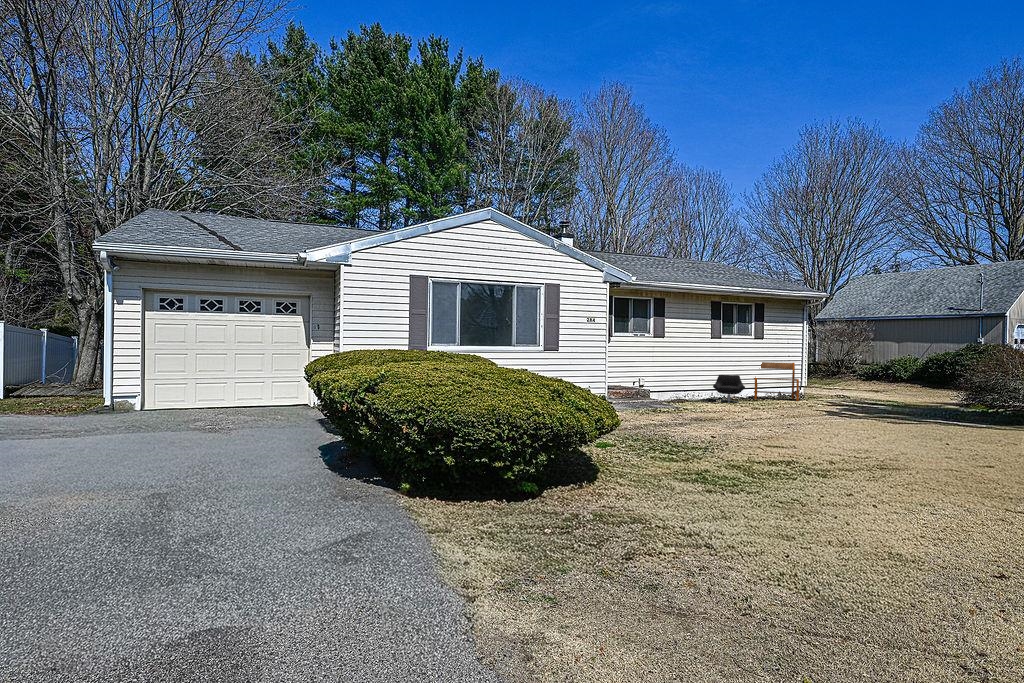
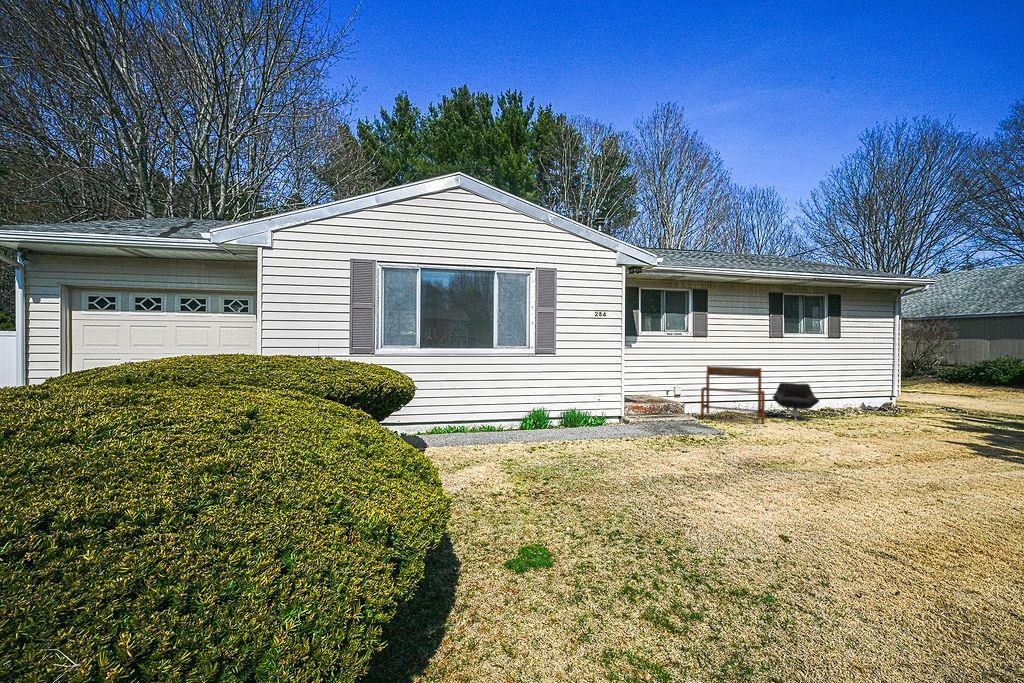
bench: present [754,362,799,401] -> present [701,366,765,424]

